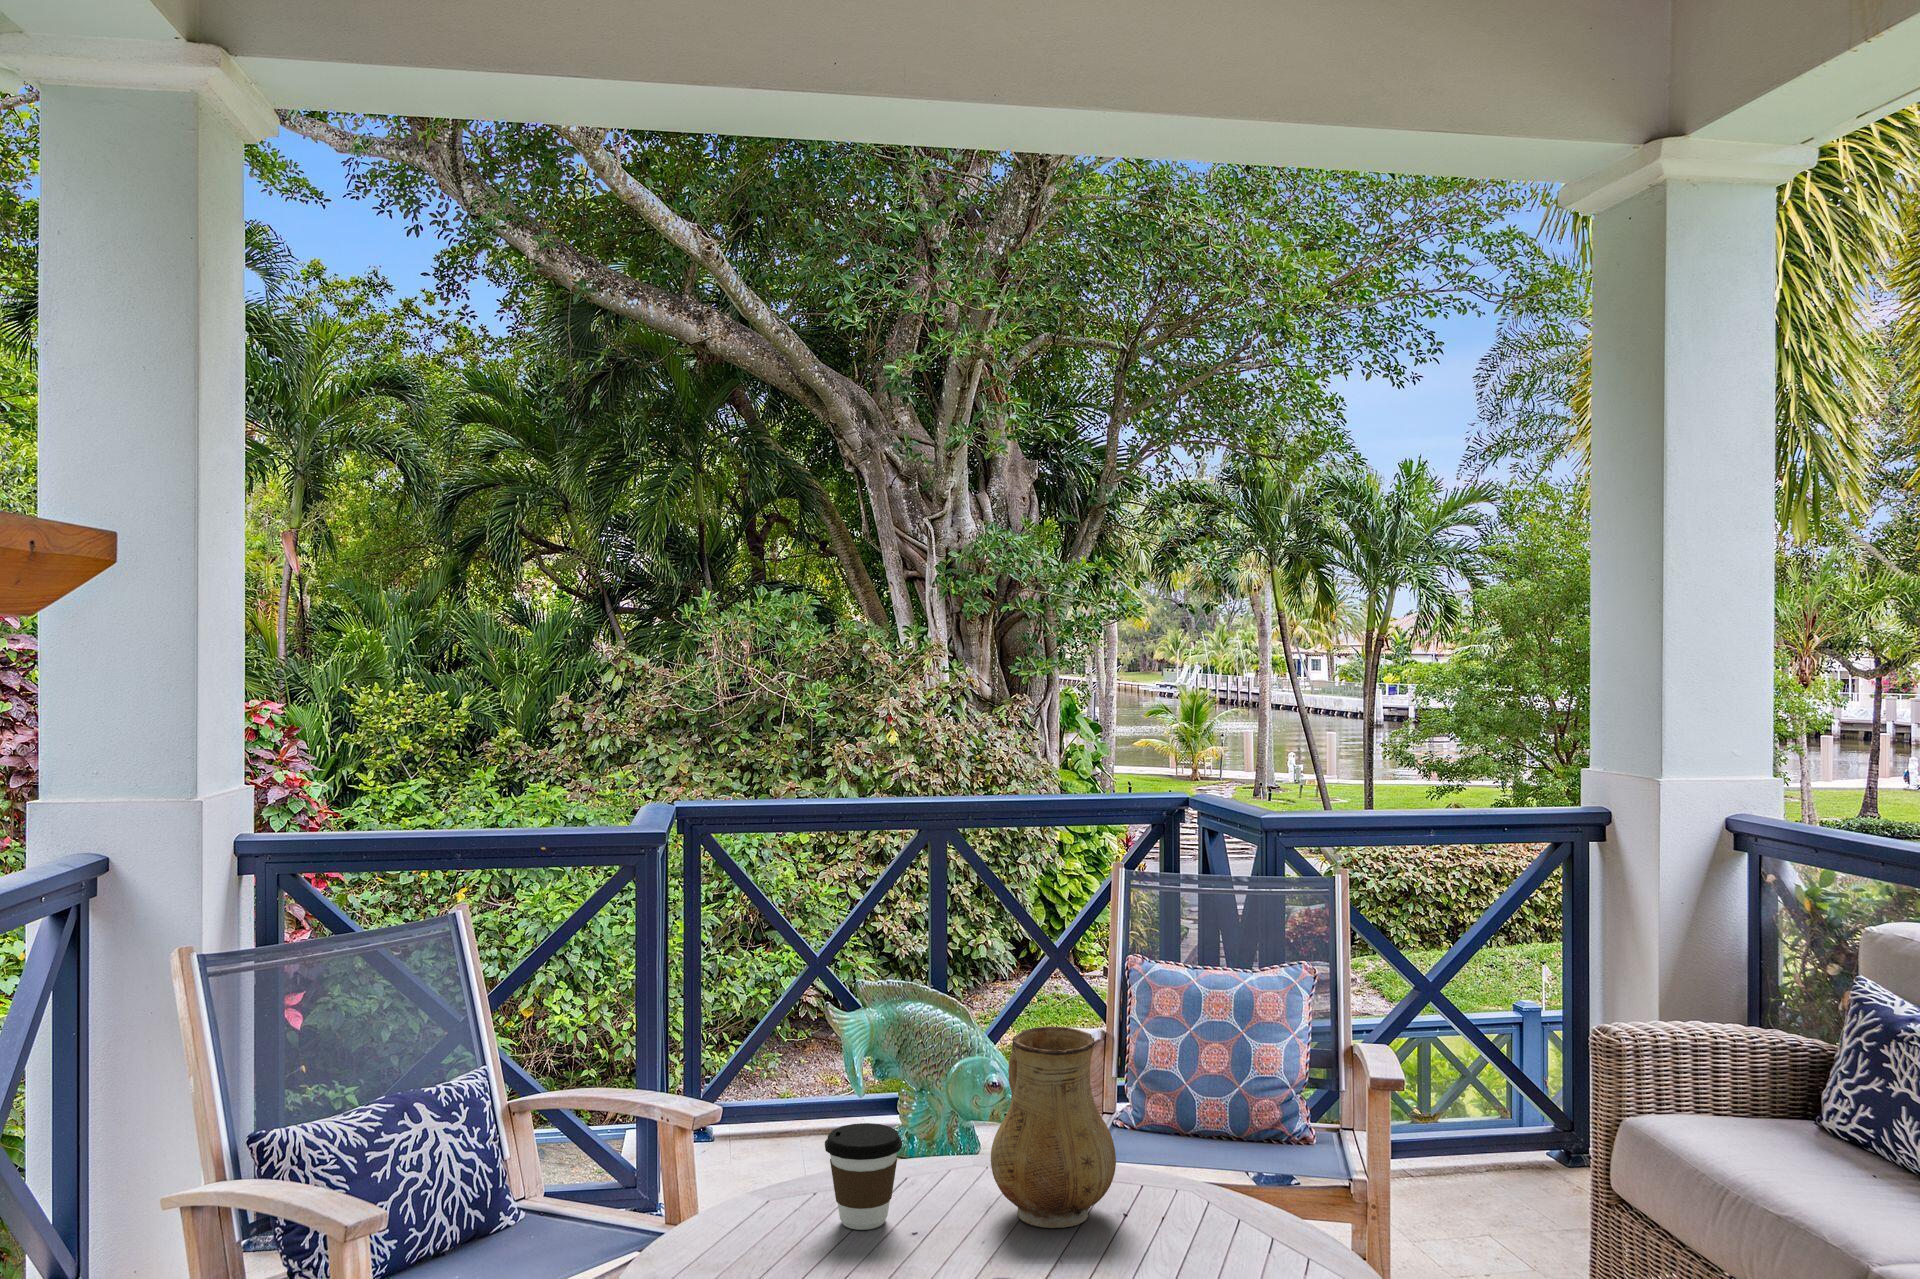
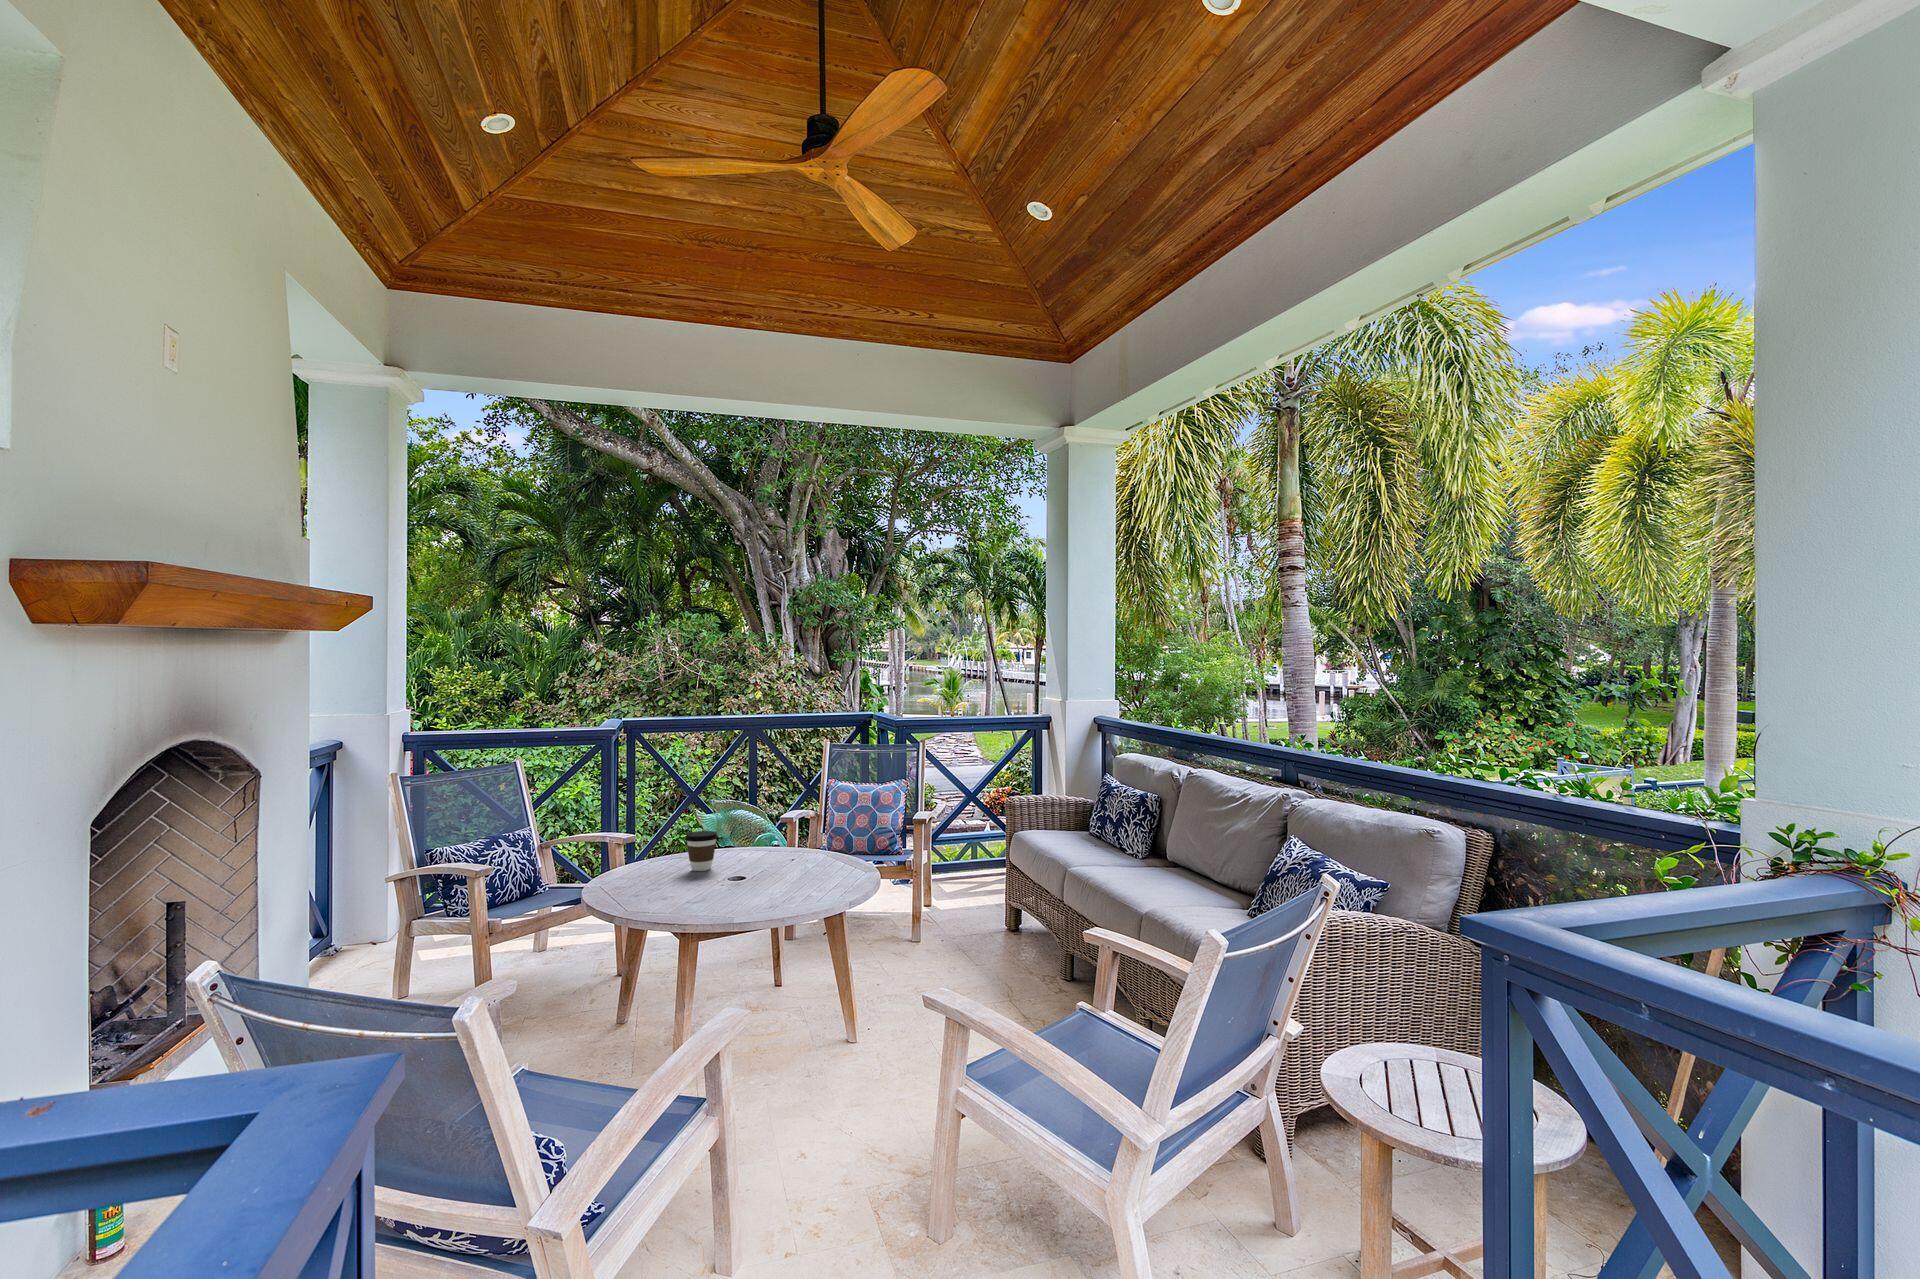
ceramic pitcher: present [991,1026,1116,1228] -> none [755,789,807,867]

